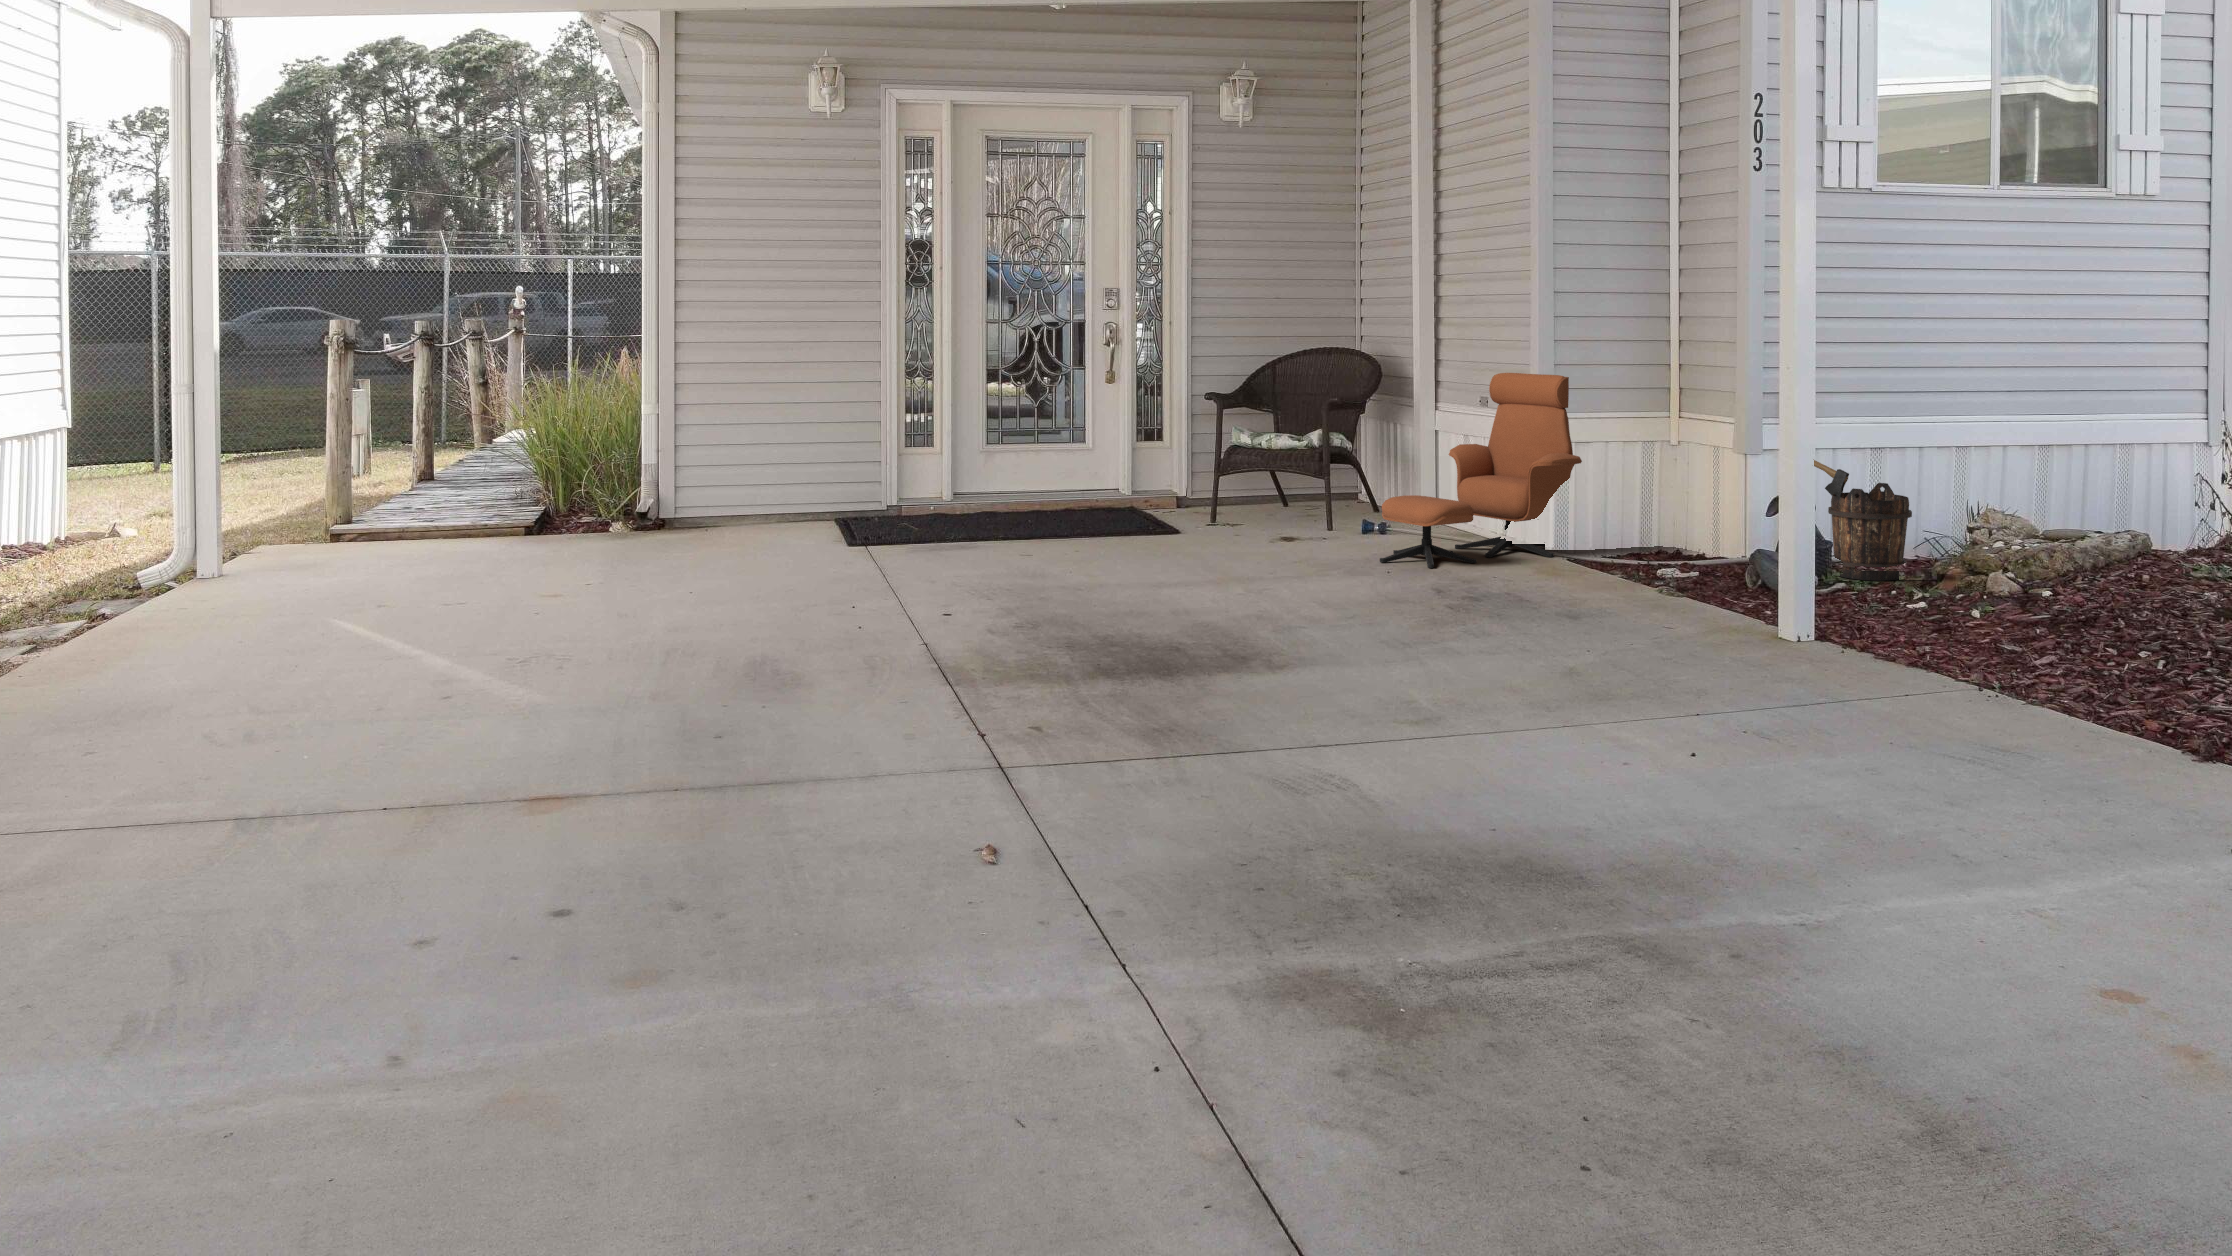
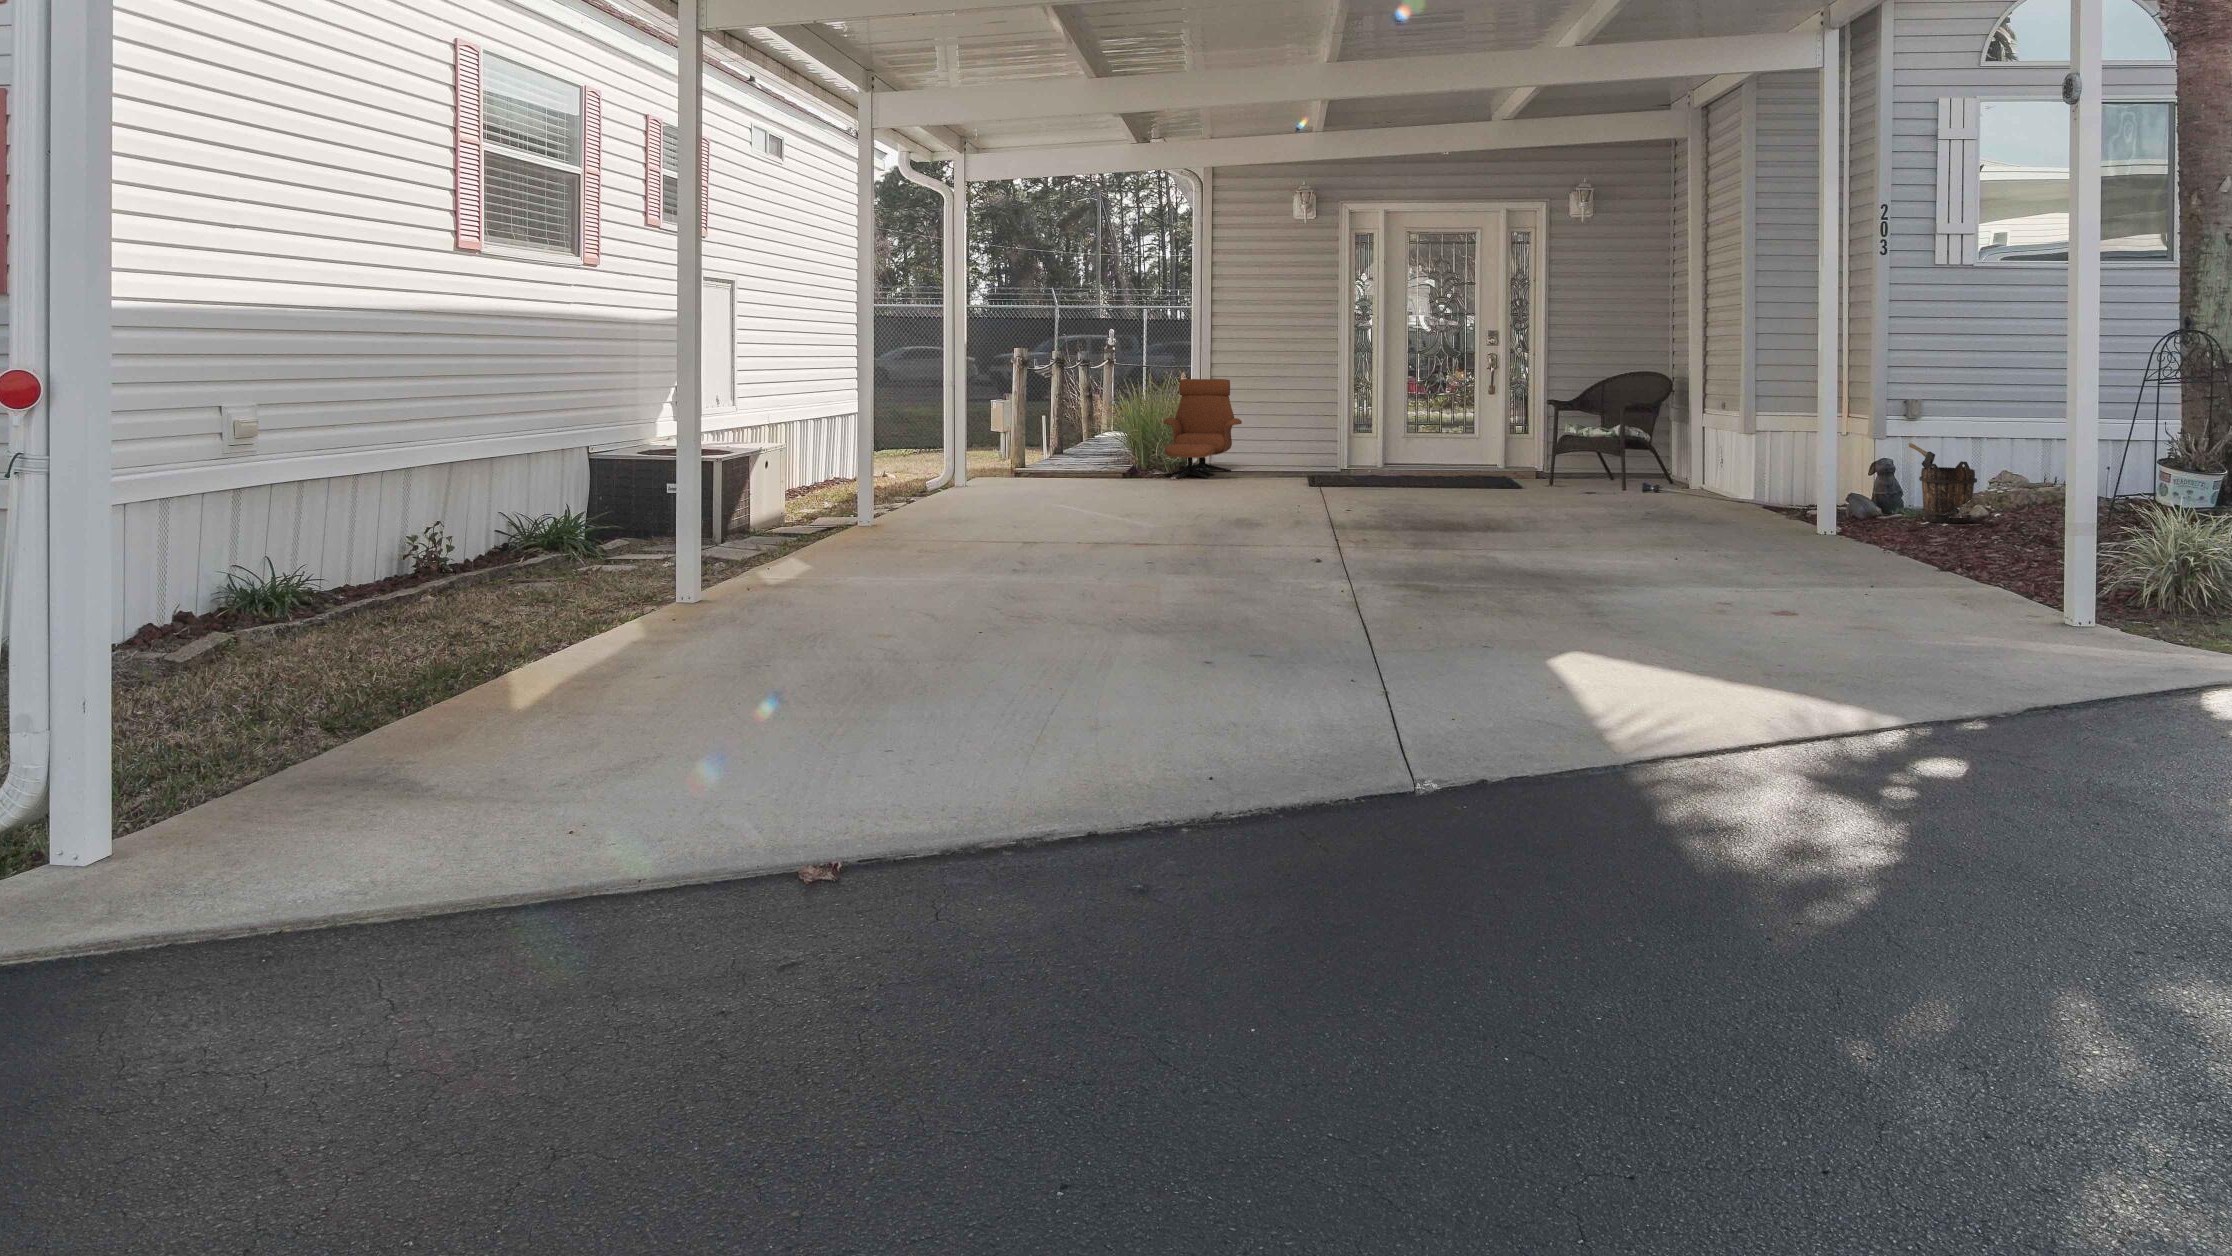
lounge chair: present [1380,373,1582,568] -> present [1164,379,1242,479]

